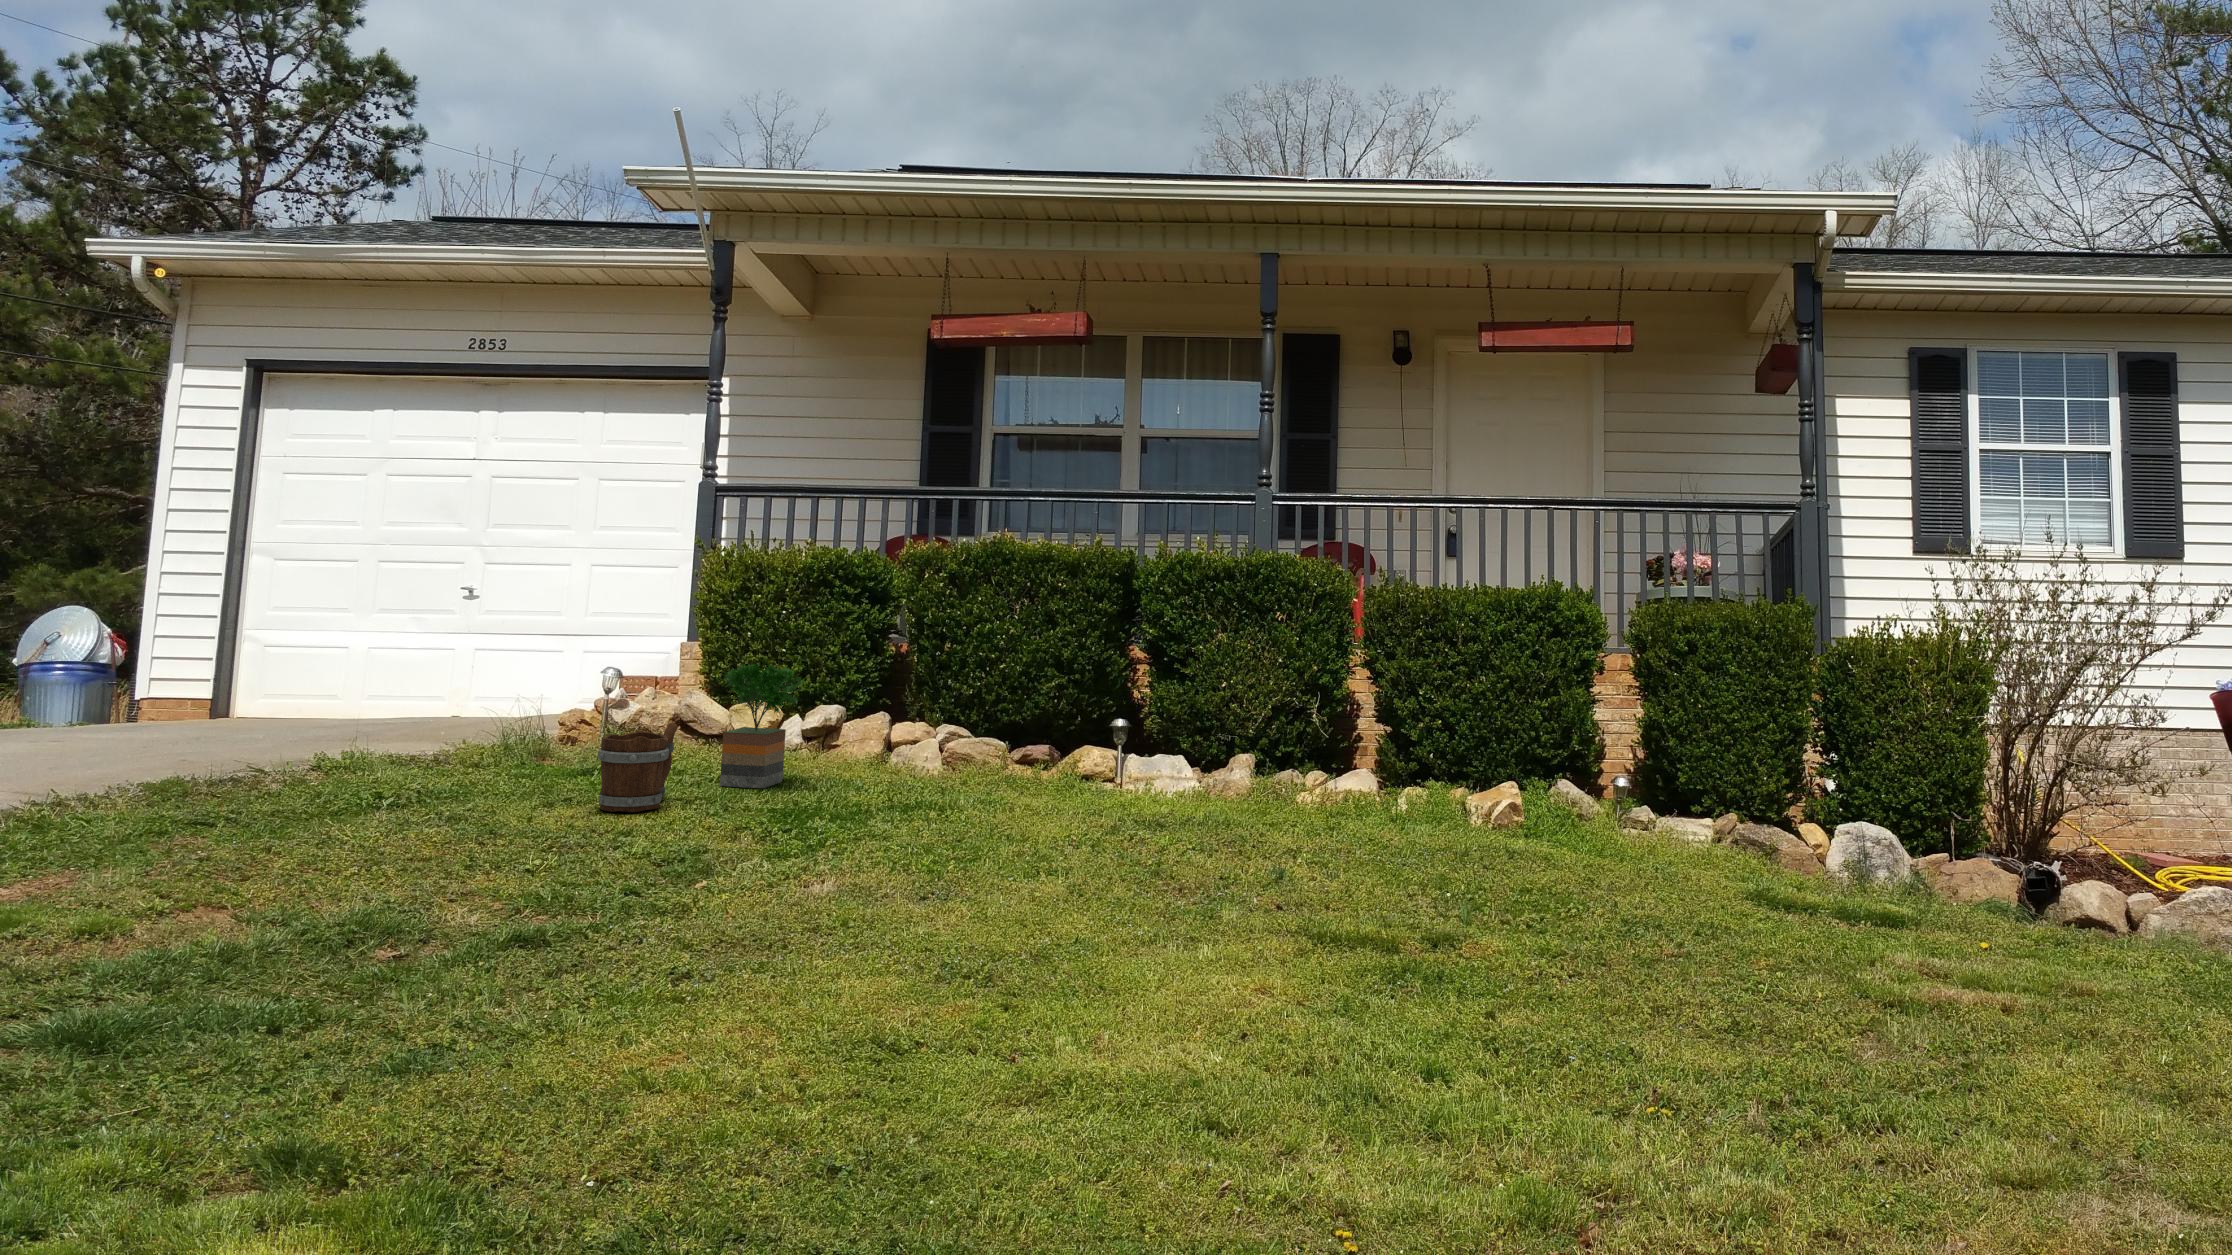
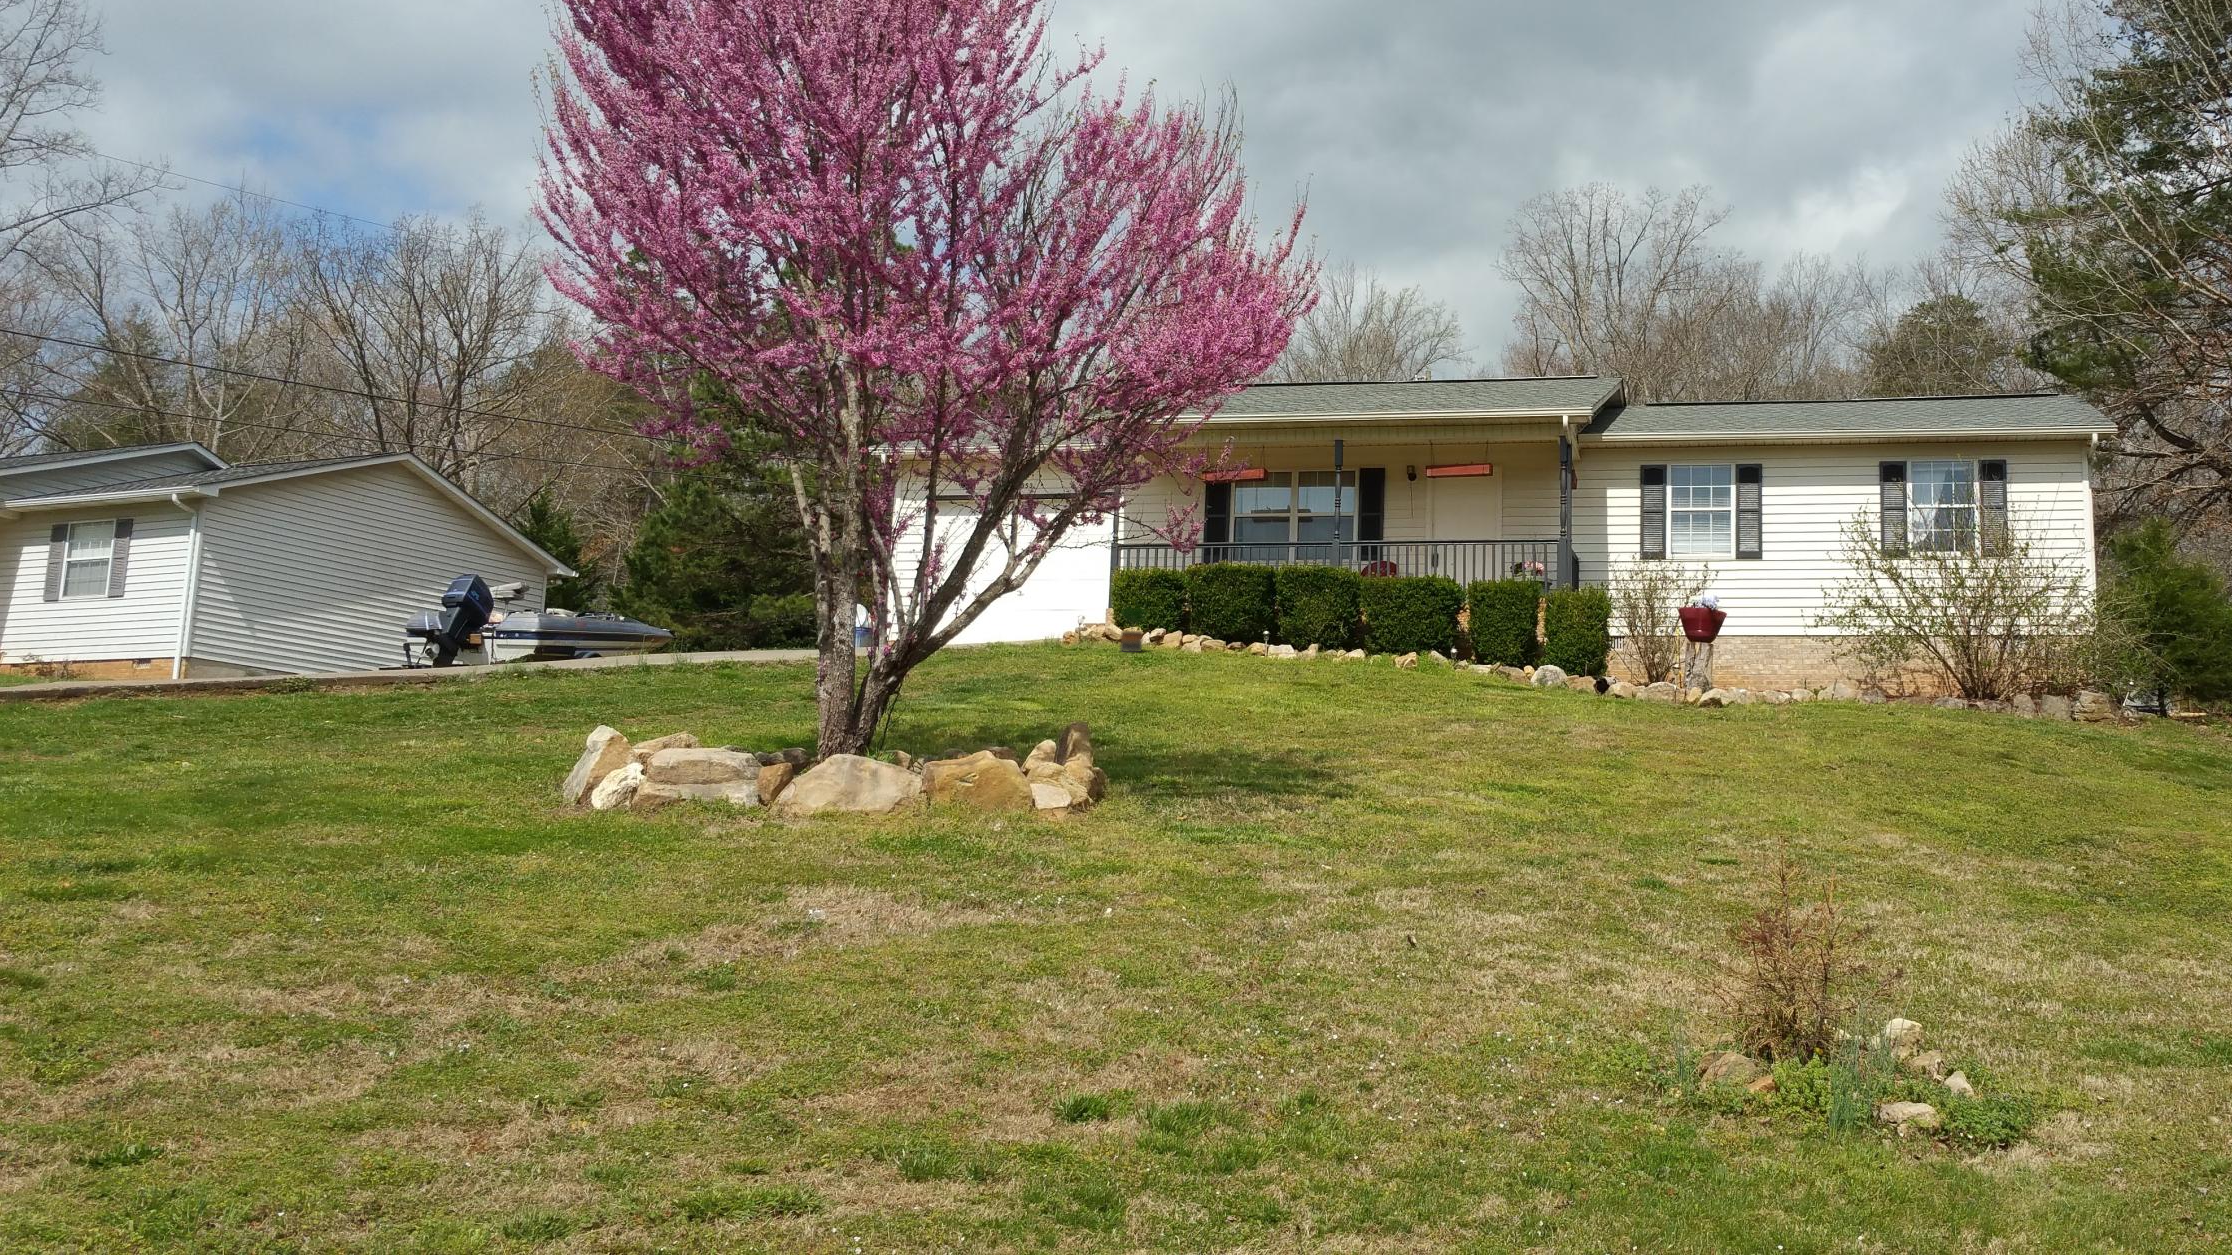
bucket: present [598,723,678,812] -> none [1081,626,1106,655]

